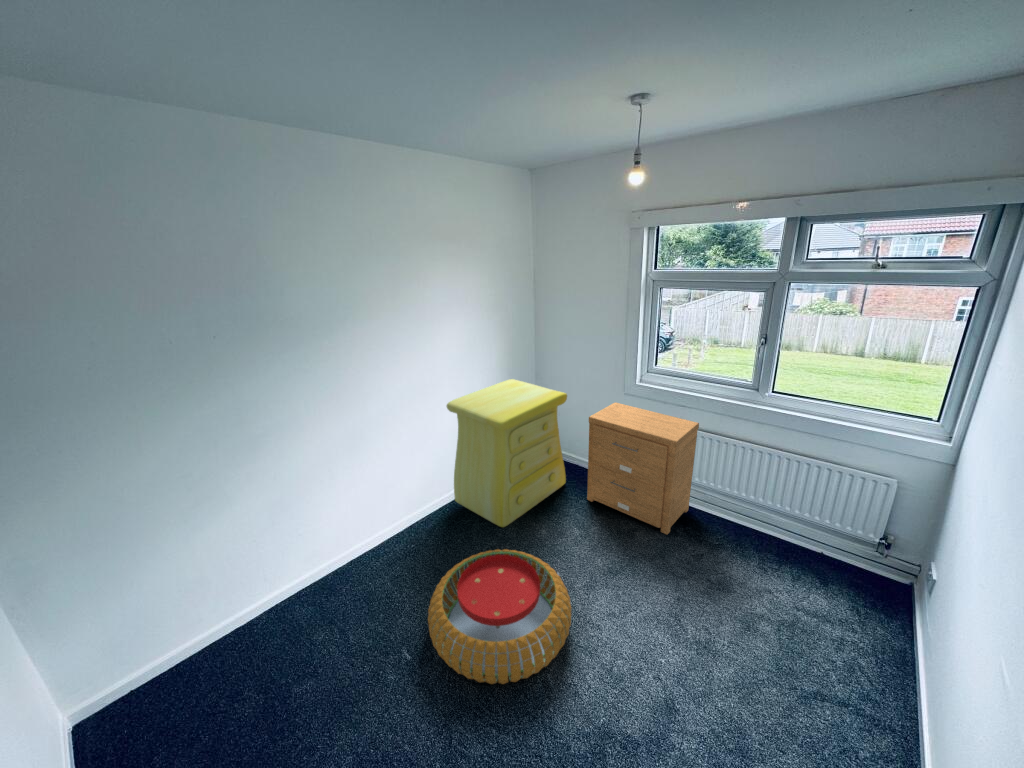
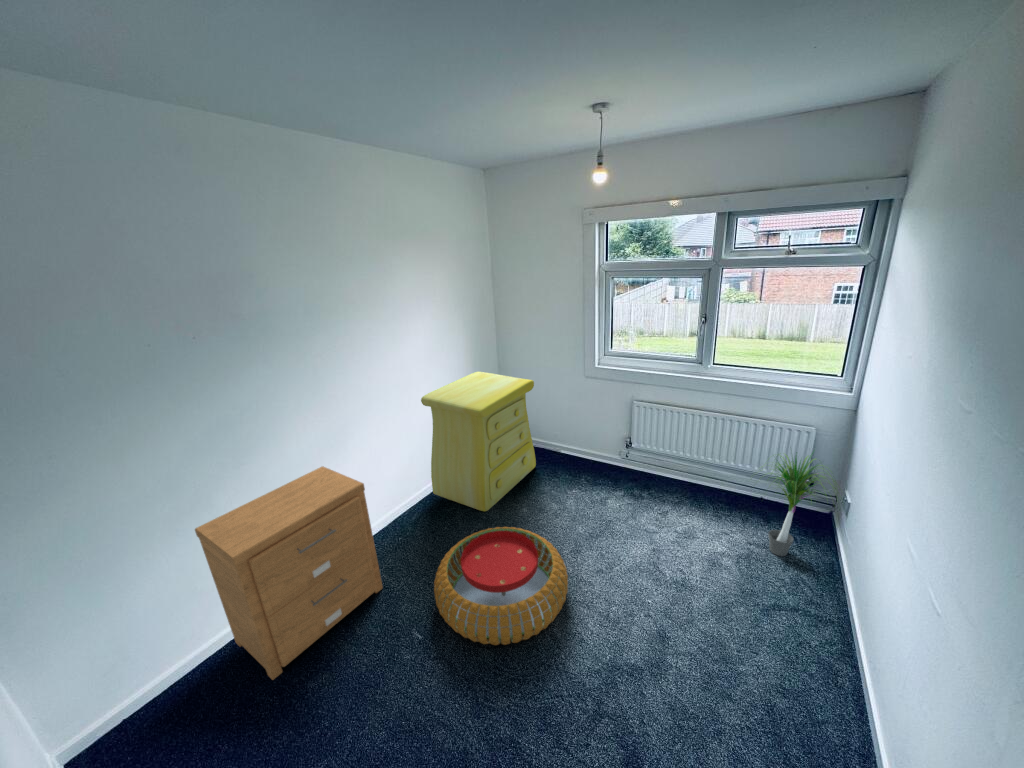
nightstand: present [587,402,699,535] -> present [195,466,383,680]
potted plant: none [797,498,926,631] -> present [768,453,836,556]

